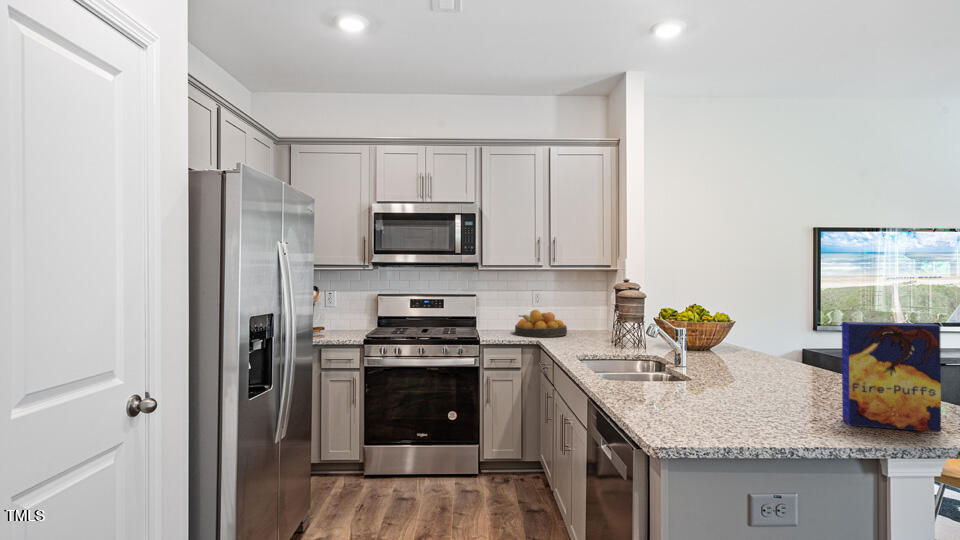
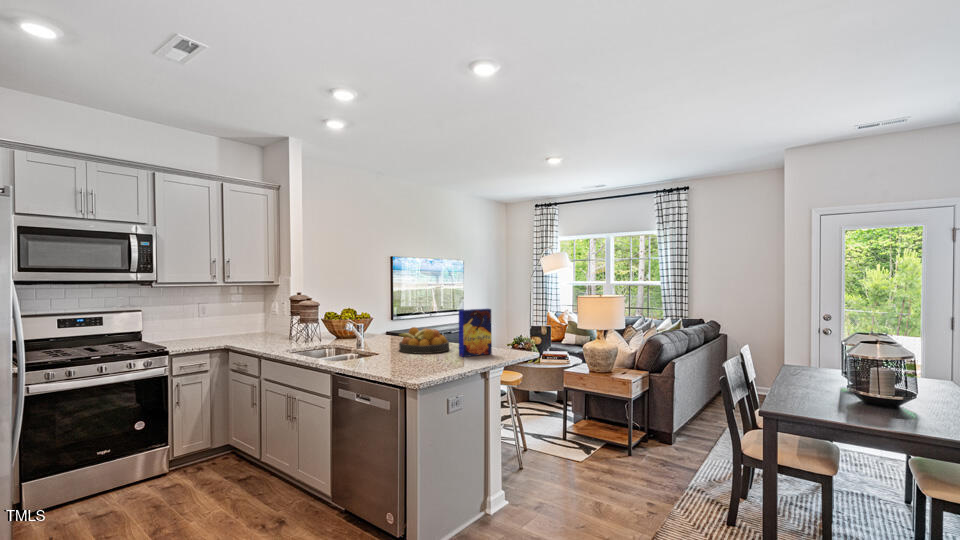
fruit bowl: present [515,310,567,337] -> present [399,327,449,354]

